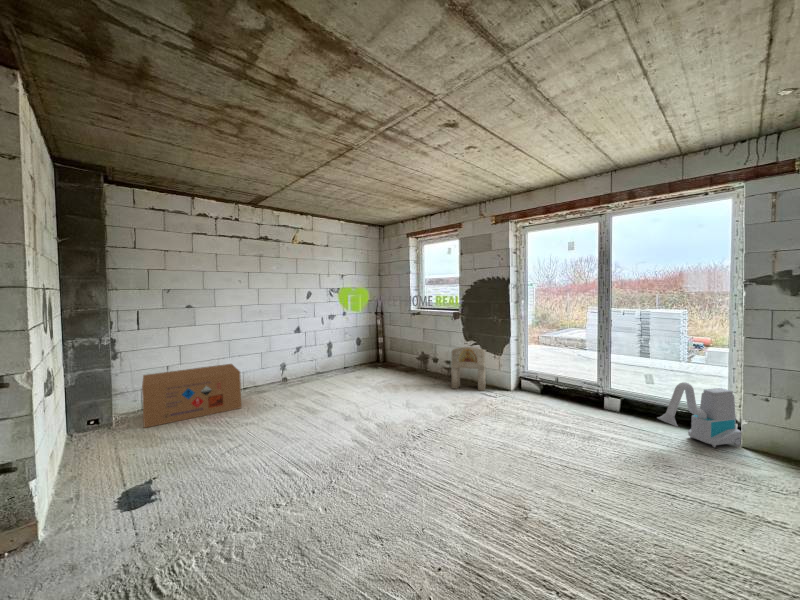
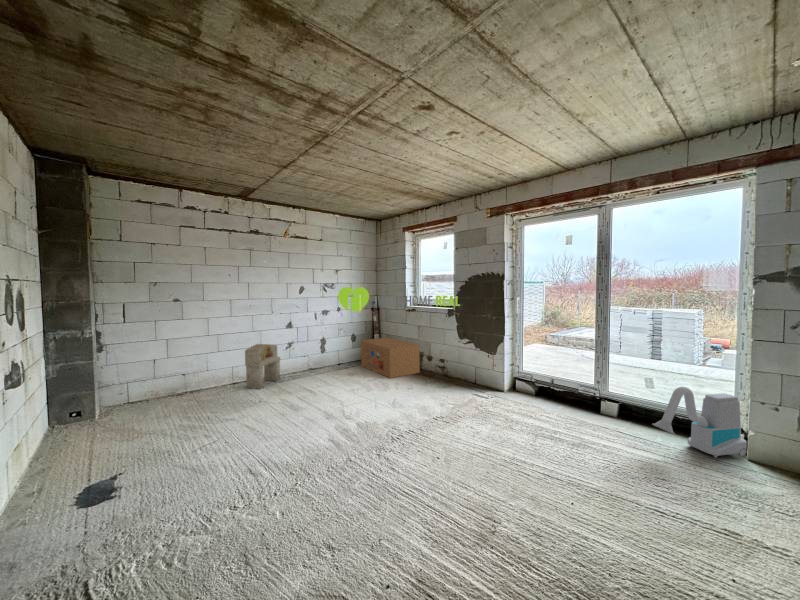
stool: present [451,347,486,391] -> present [245,344,280,389]
cardboard box: present [142,364,241,428] -> present [361,338,420,378]

